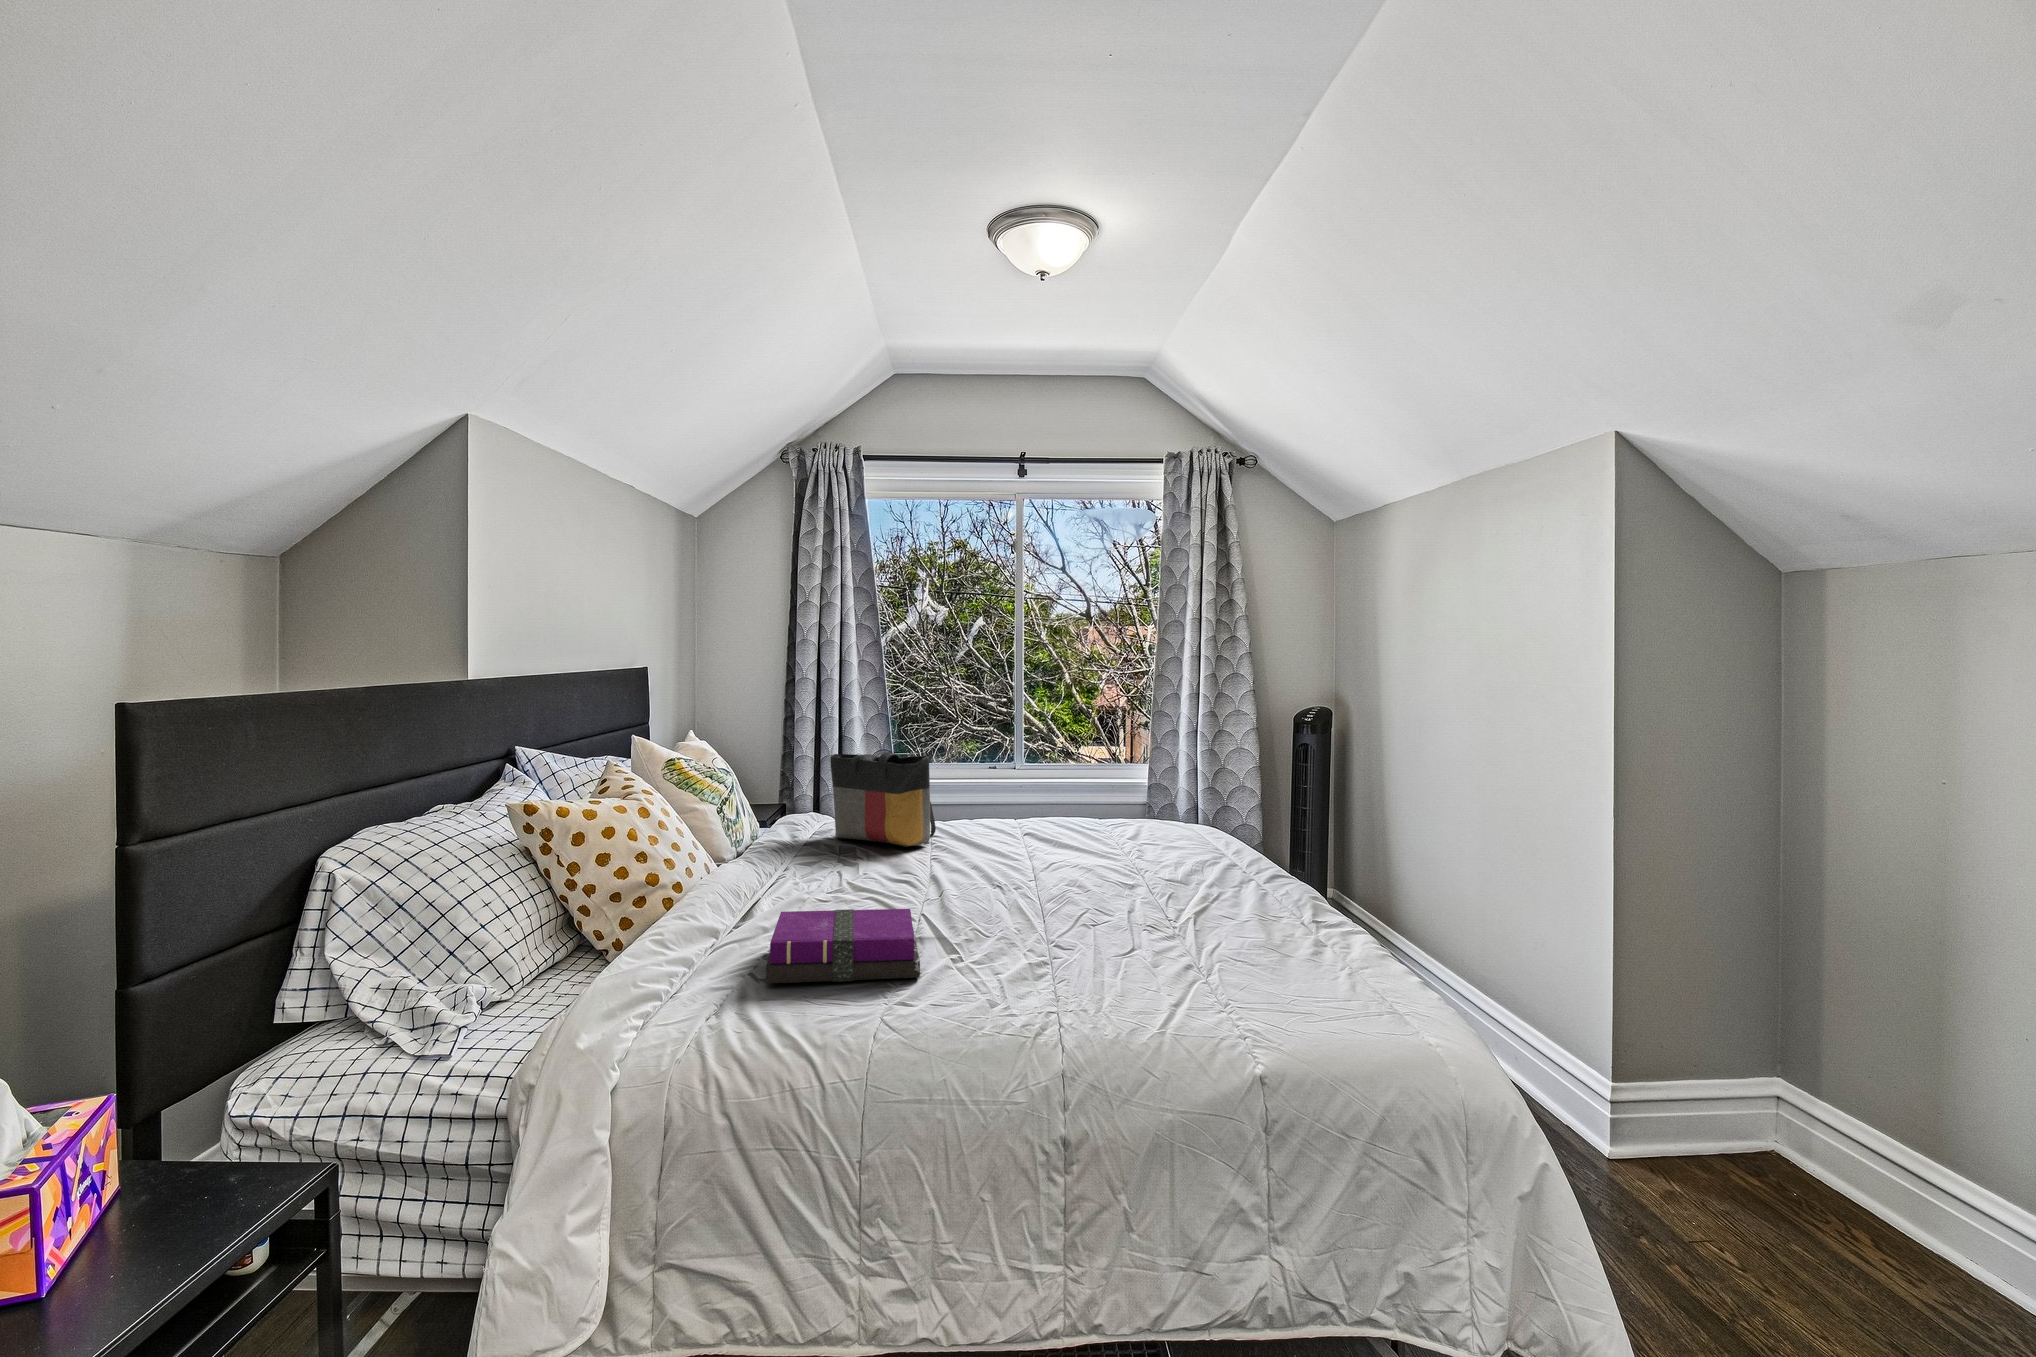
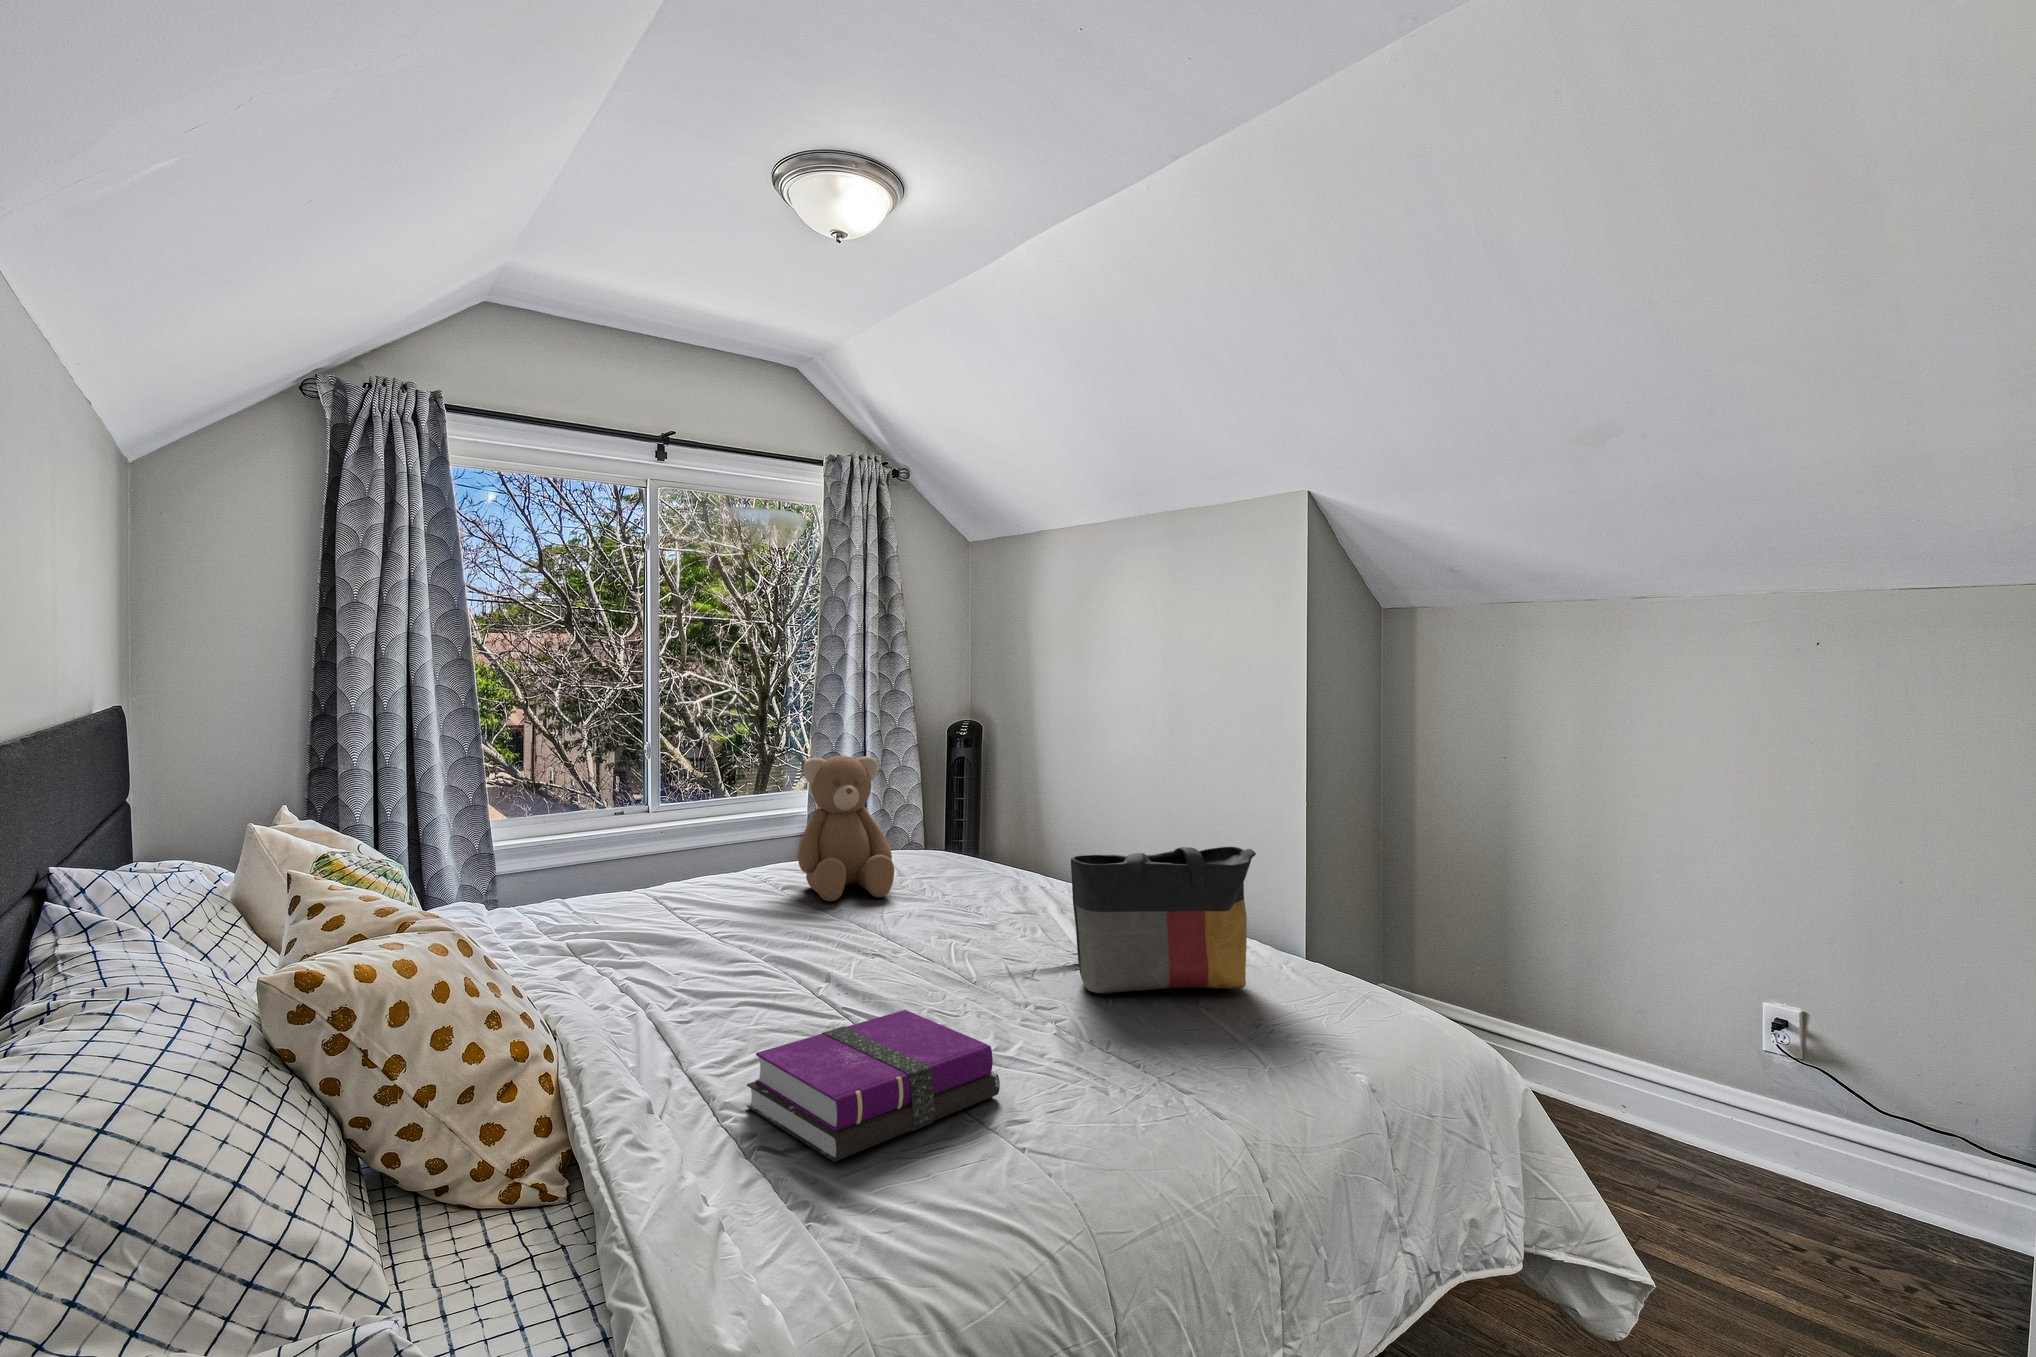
teddy bear: none [1020,724,1099,844] -> present [798,756,894,901]
tote bag: present [830,752,936,847] -> present [1071,847,1256,994]

